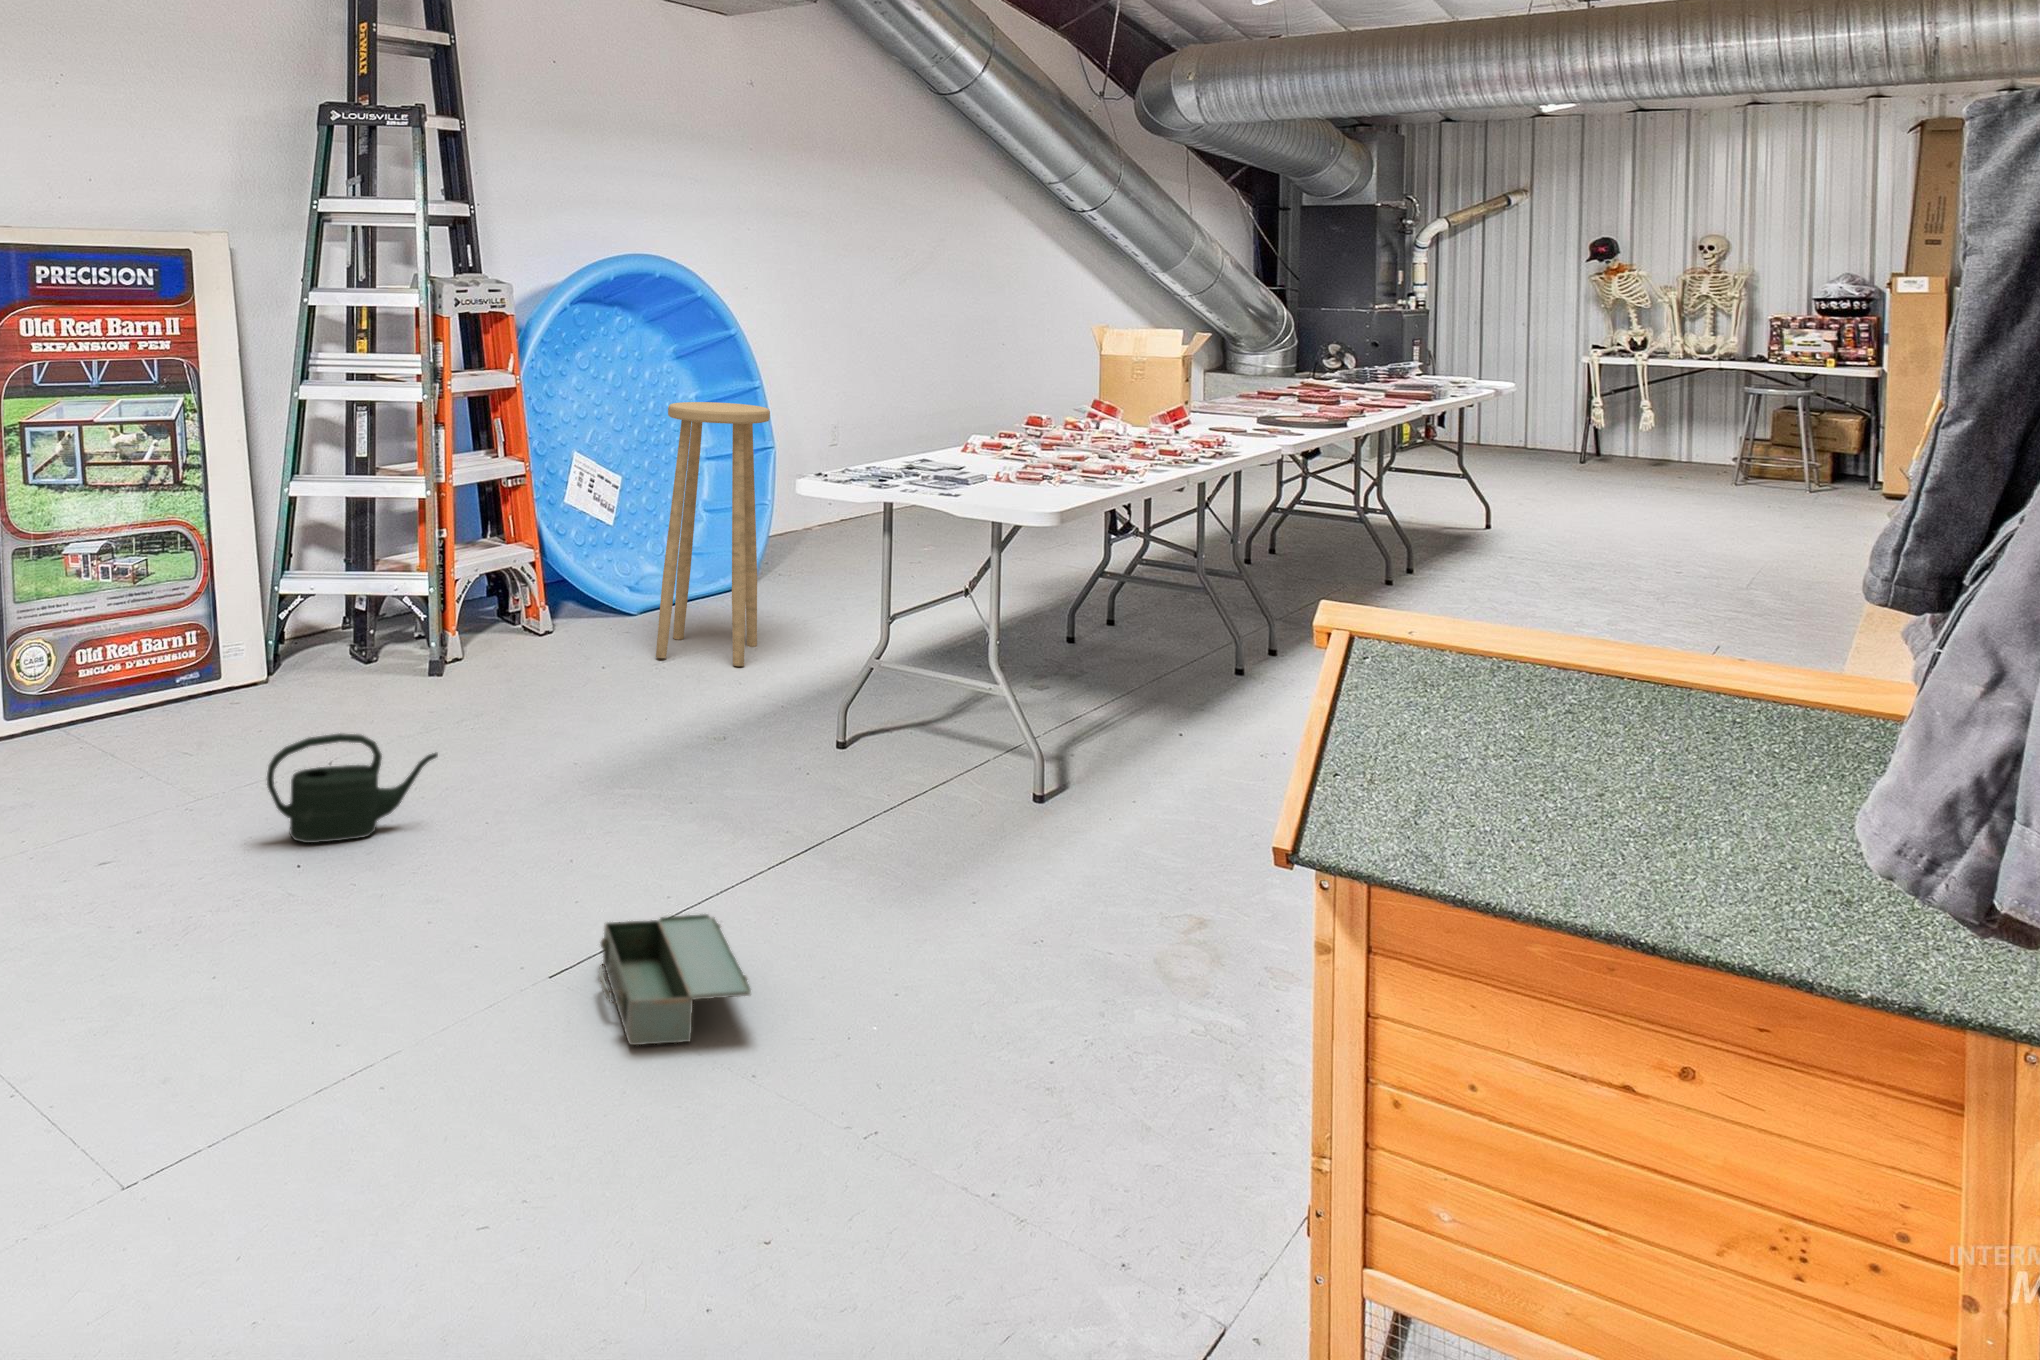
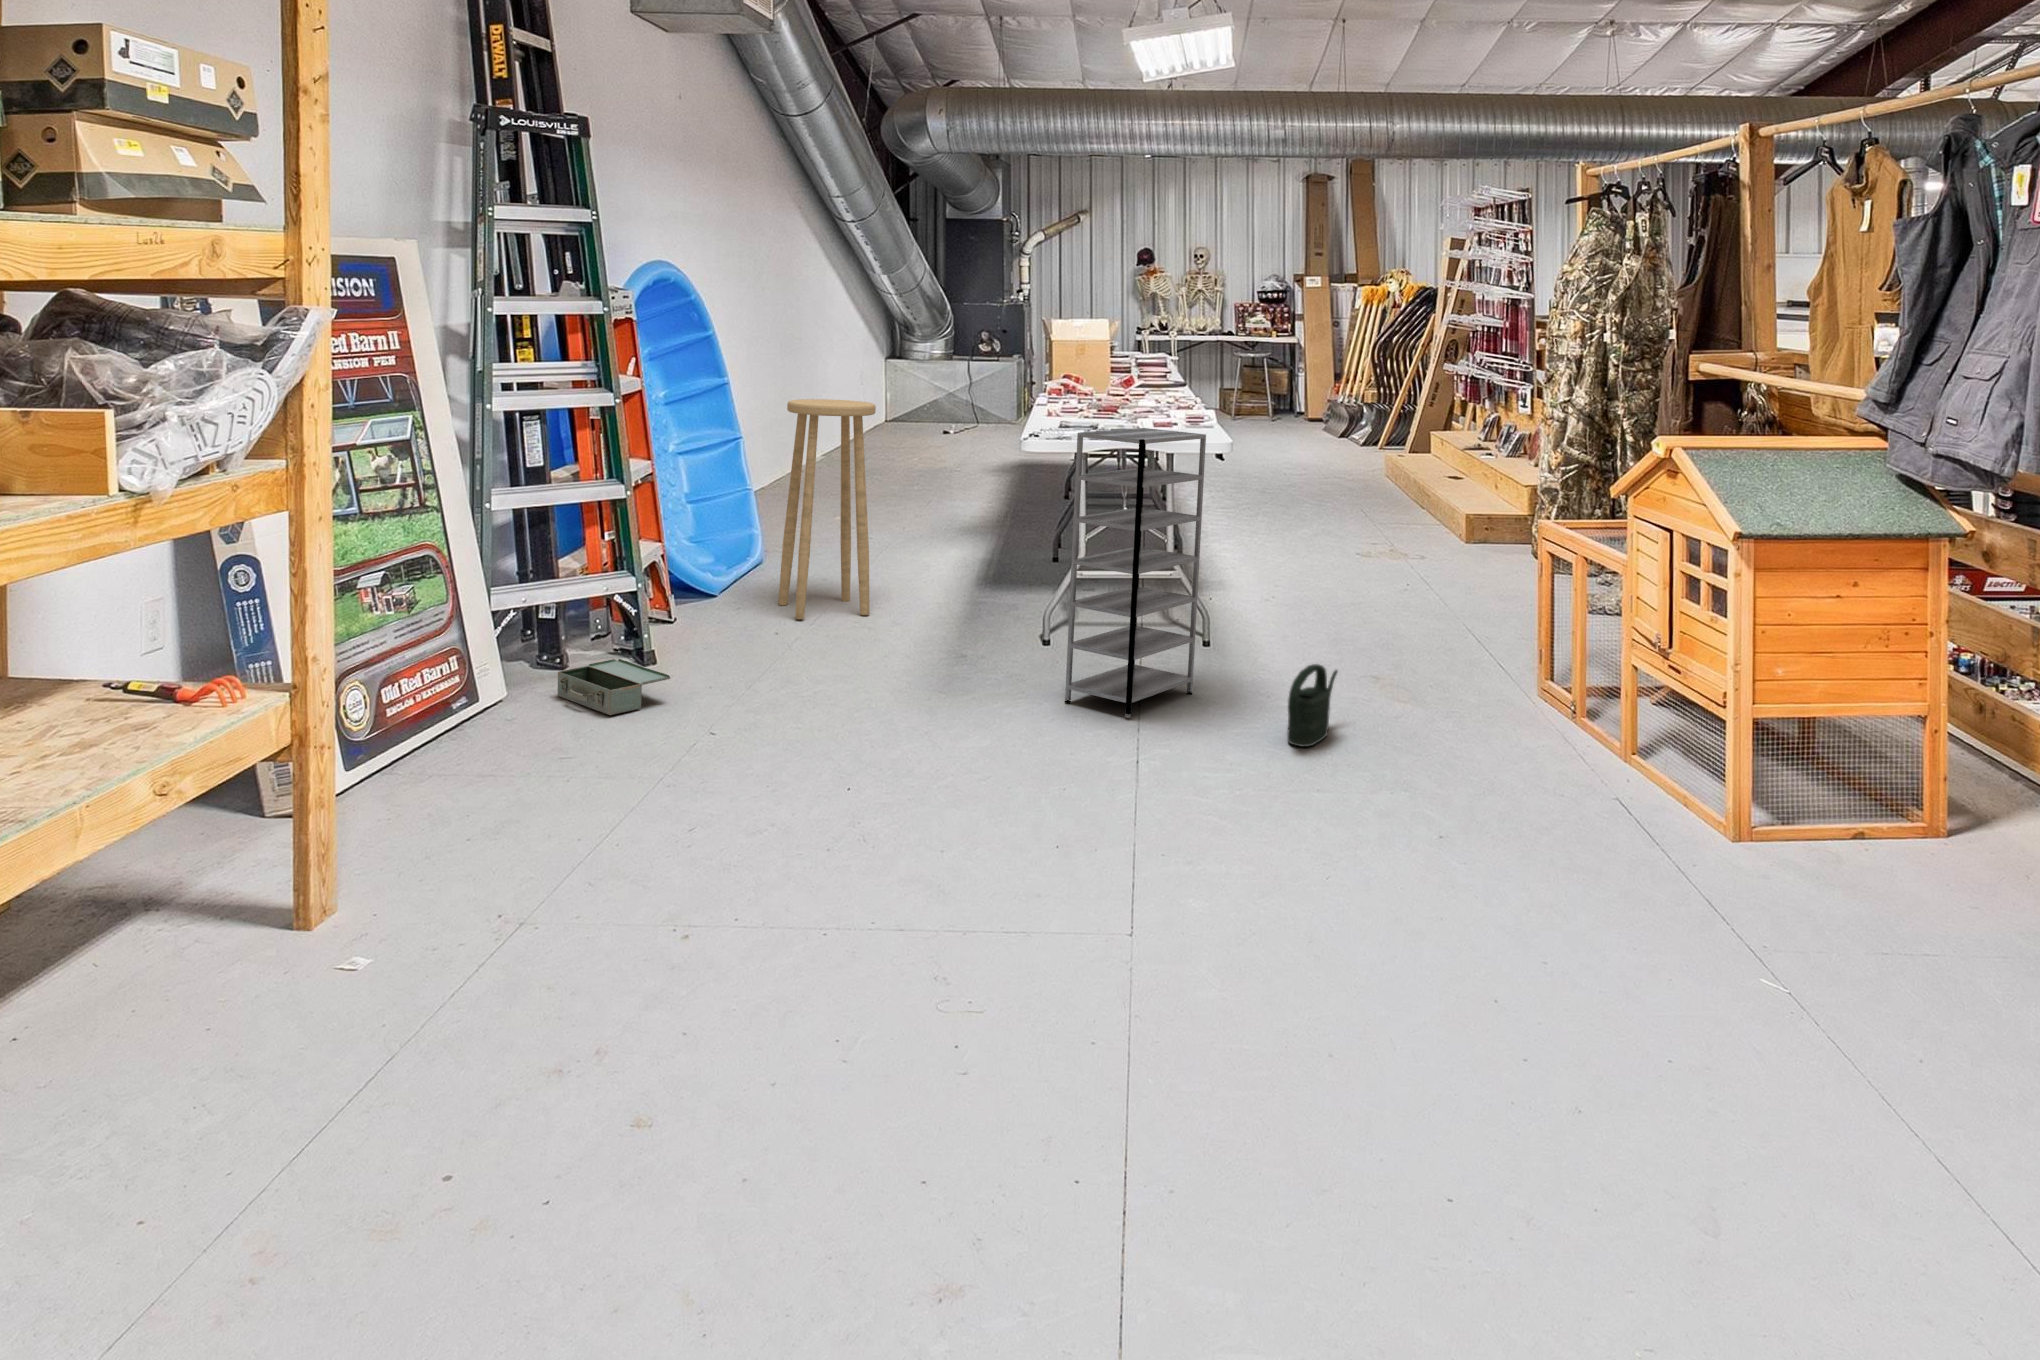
shelving unit: none [757,454,978,877] -> present [1065,428,1206,717]
watering can: present [267,734,438,843] -> present [1287,664,1338,747]
toolbox: present [599,914,751,1045] -> present [558,659,670,715]

